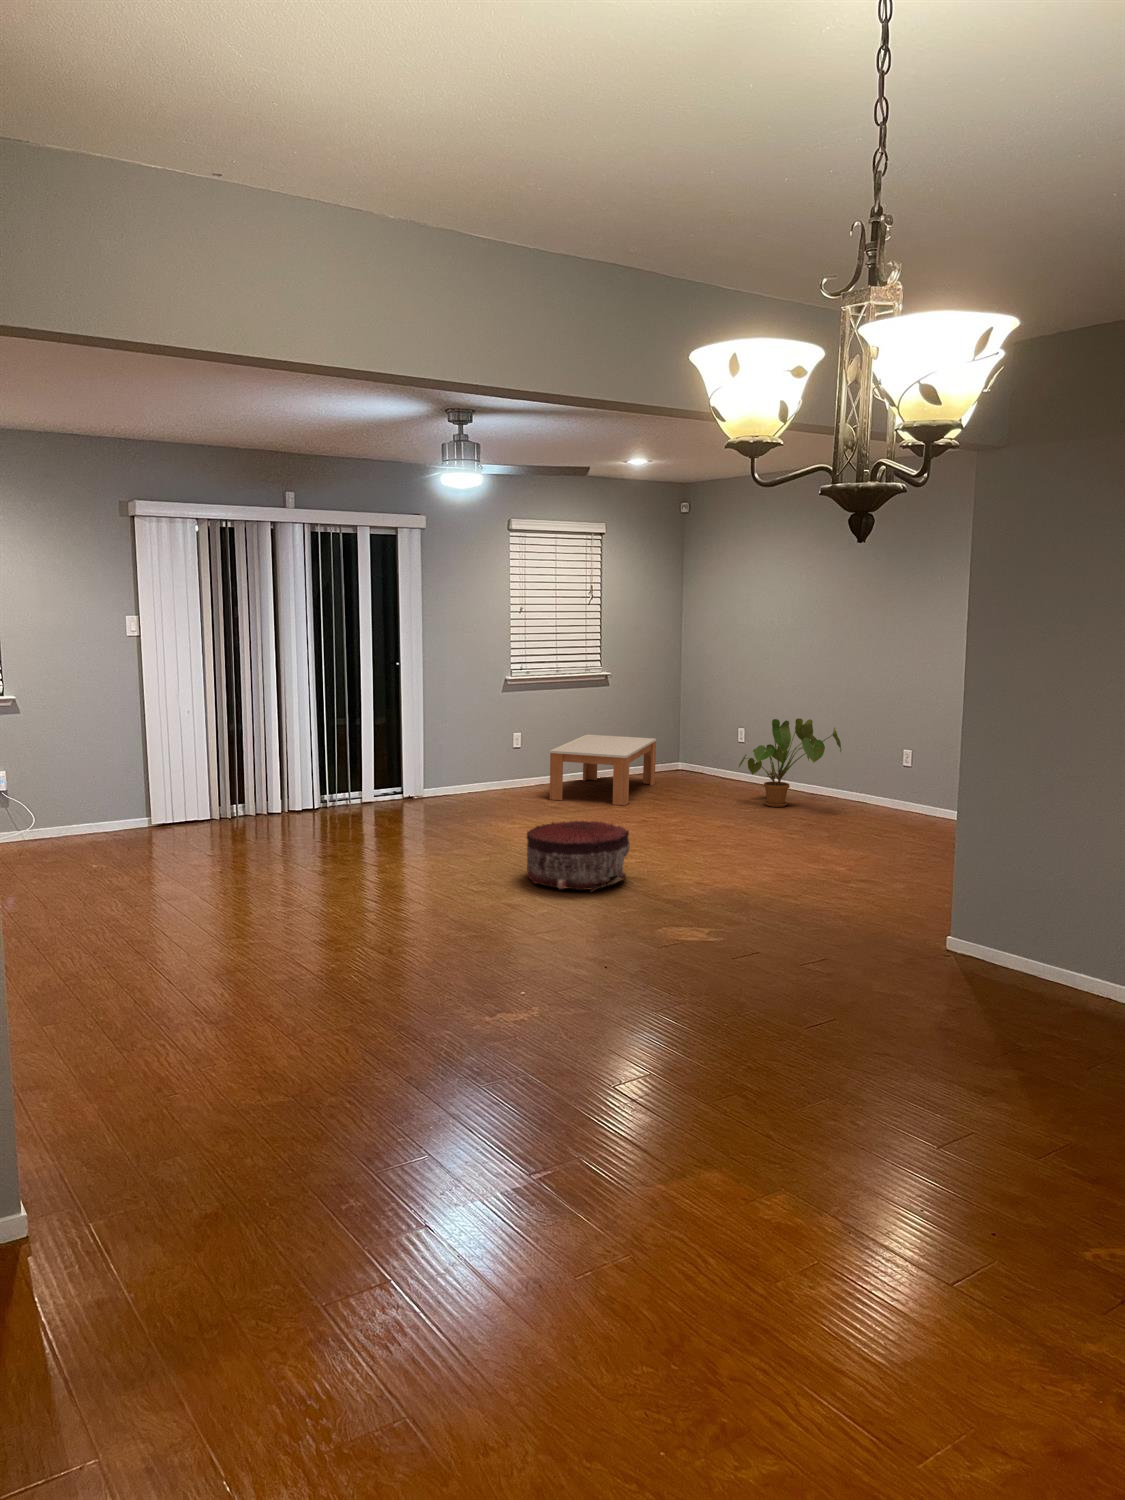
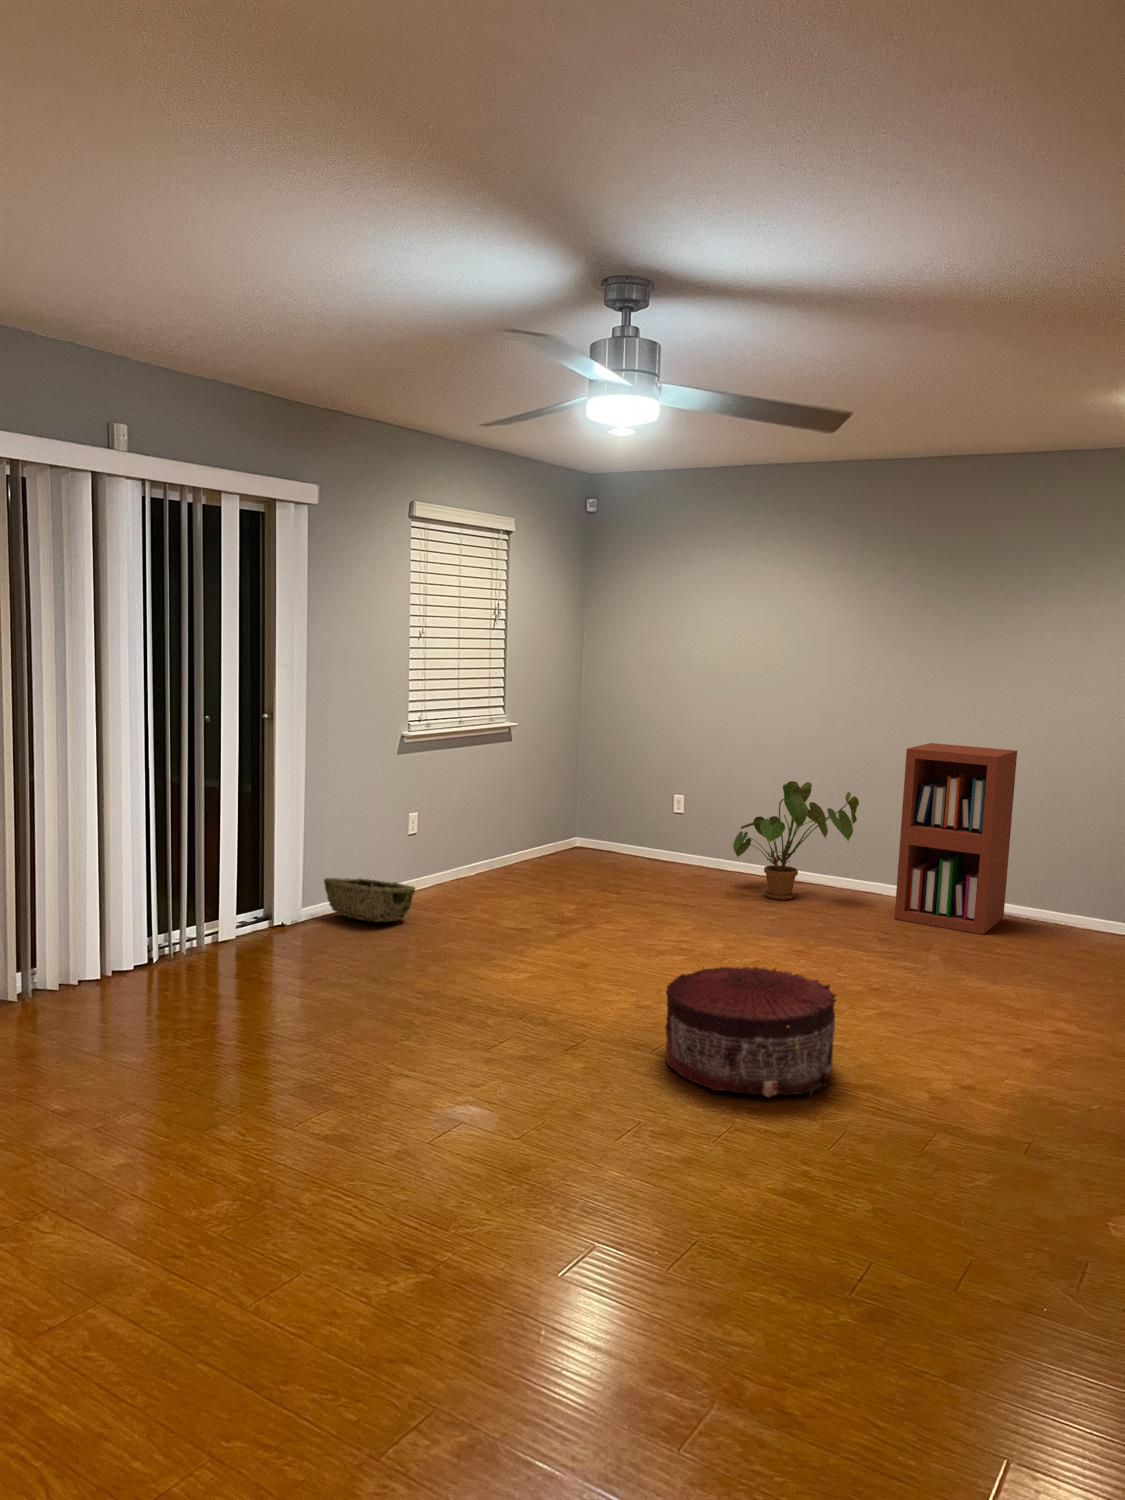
bookshelf: none [840,689,947,836] -> present [894,743,1017,934]
coffee table: present [550,734,656,805] -> none [490,810,608,914]
woven basket: none [439,770,493,801] -> present [324,878,415,922]

